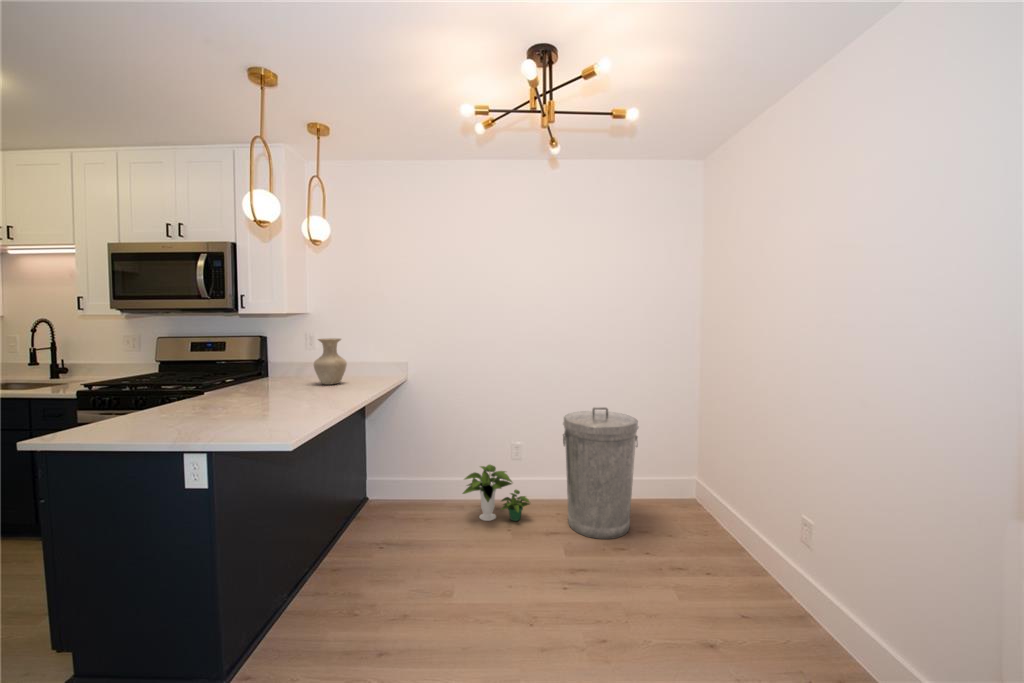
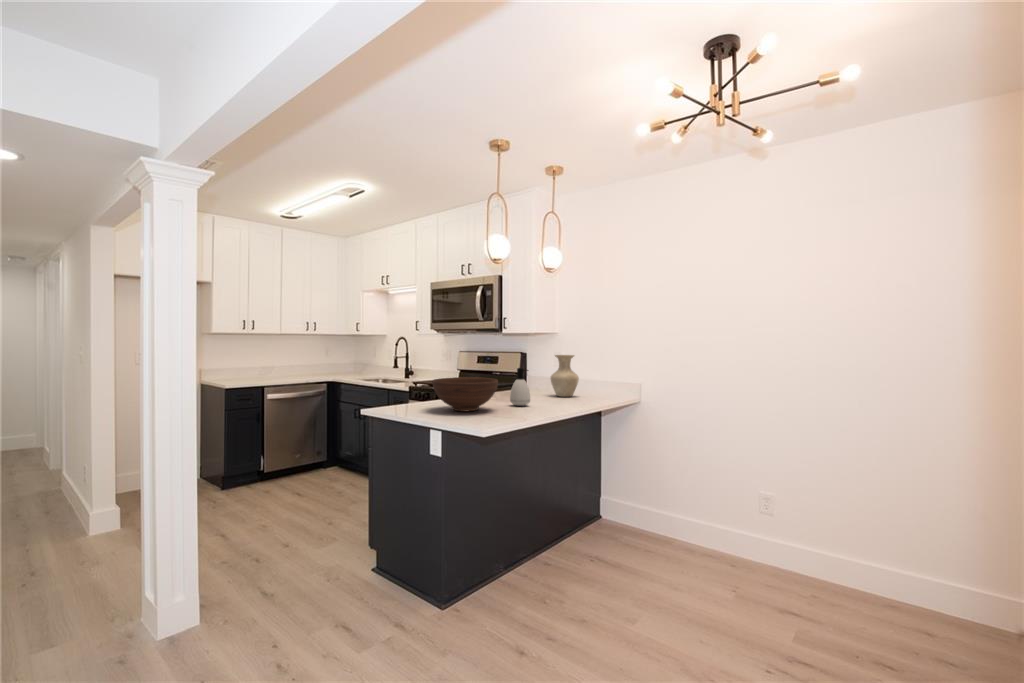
soap dispenser: none [282,357,309,402] -> present [510,368,530,406]
fruit bowl: none [173,373,276,421] -> present [432,377,498,412]
trash can: present [563,407,638,539] -> none [811,454,934,638]
potted plant: present [463,465,530,521] -> none [685,505,770,578]

